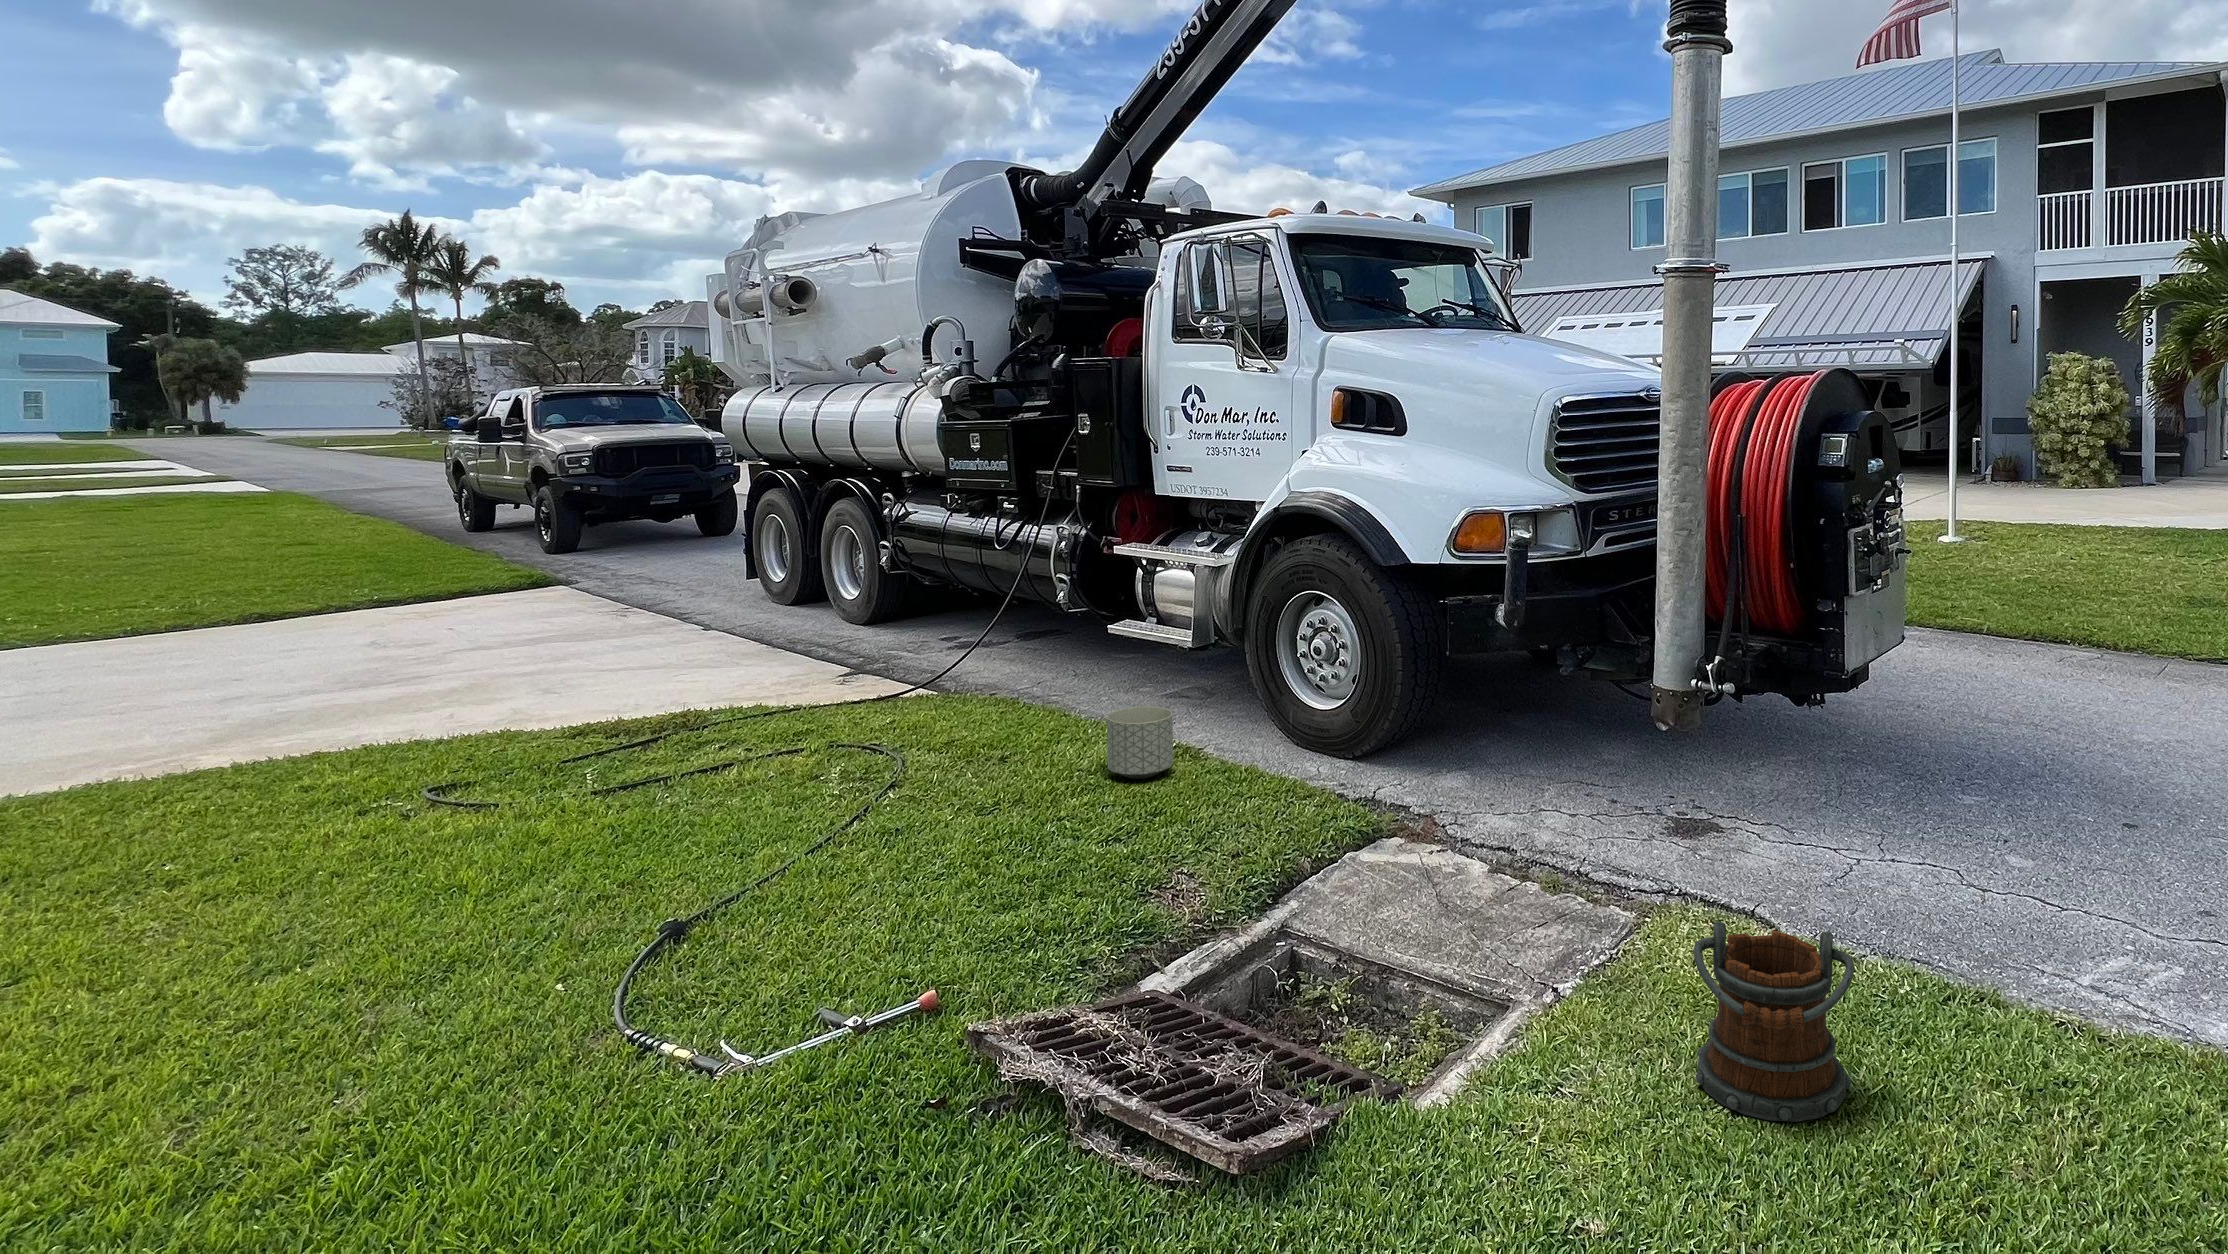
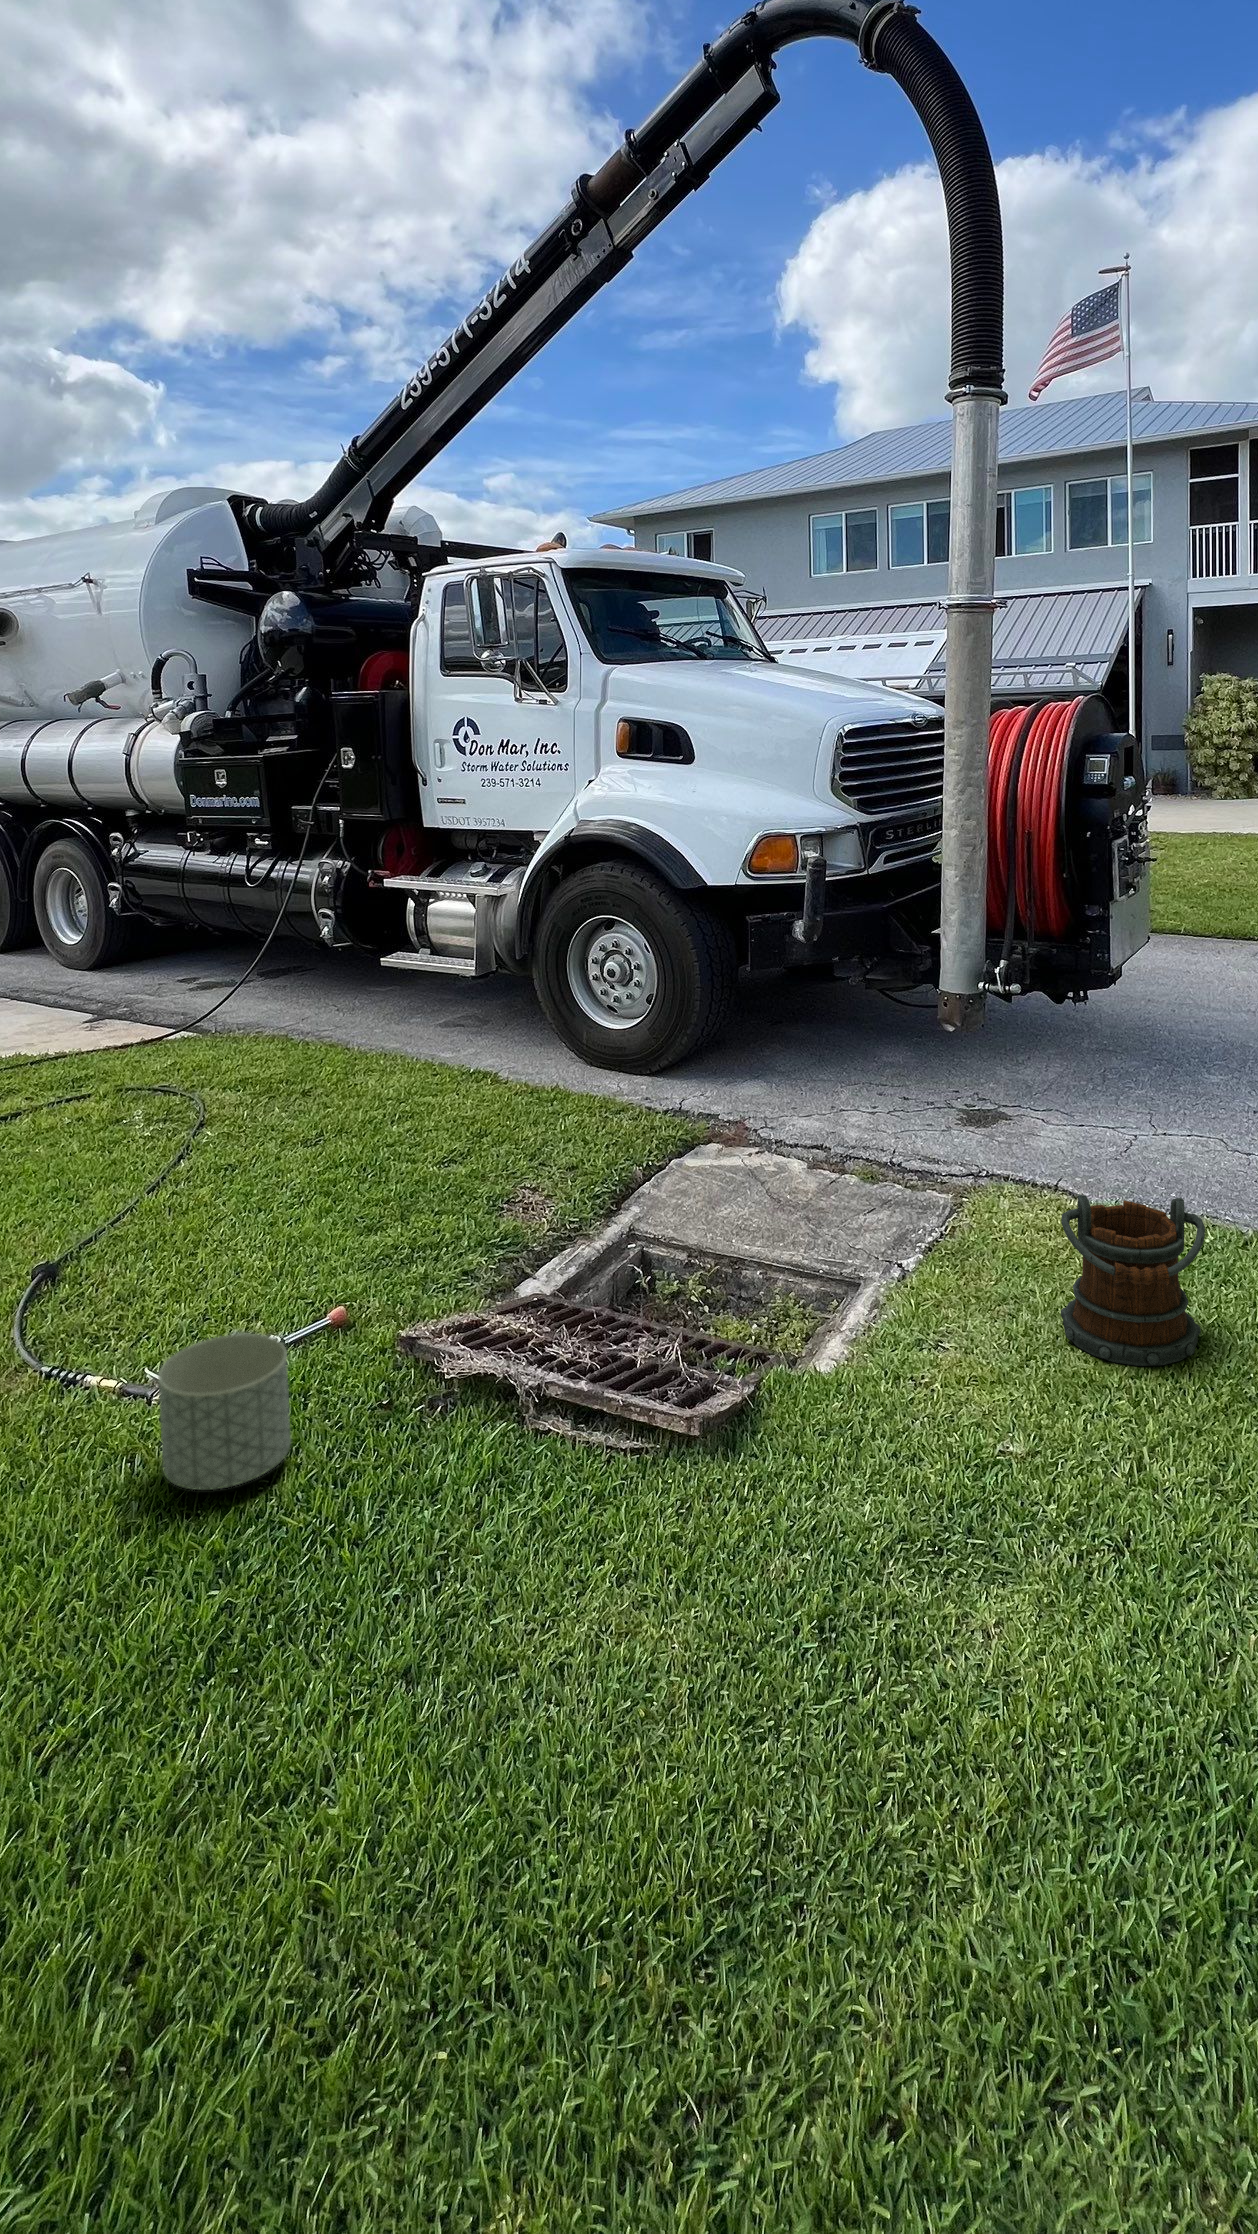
planter: present [1107,706,1173,779] -> present [158,1334,291,1490]

